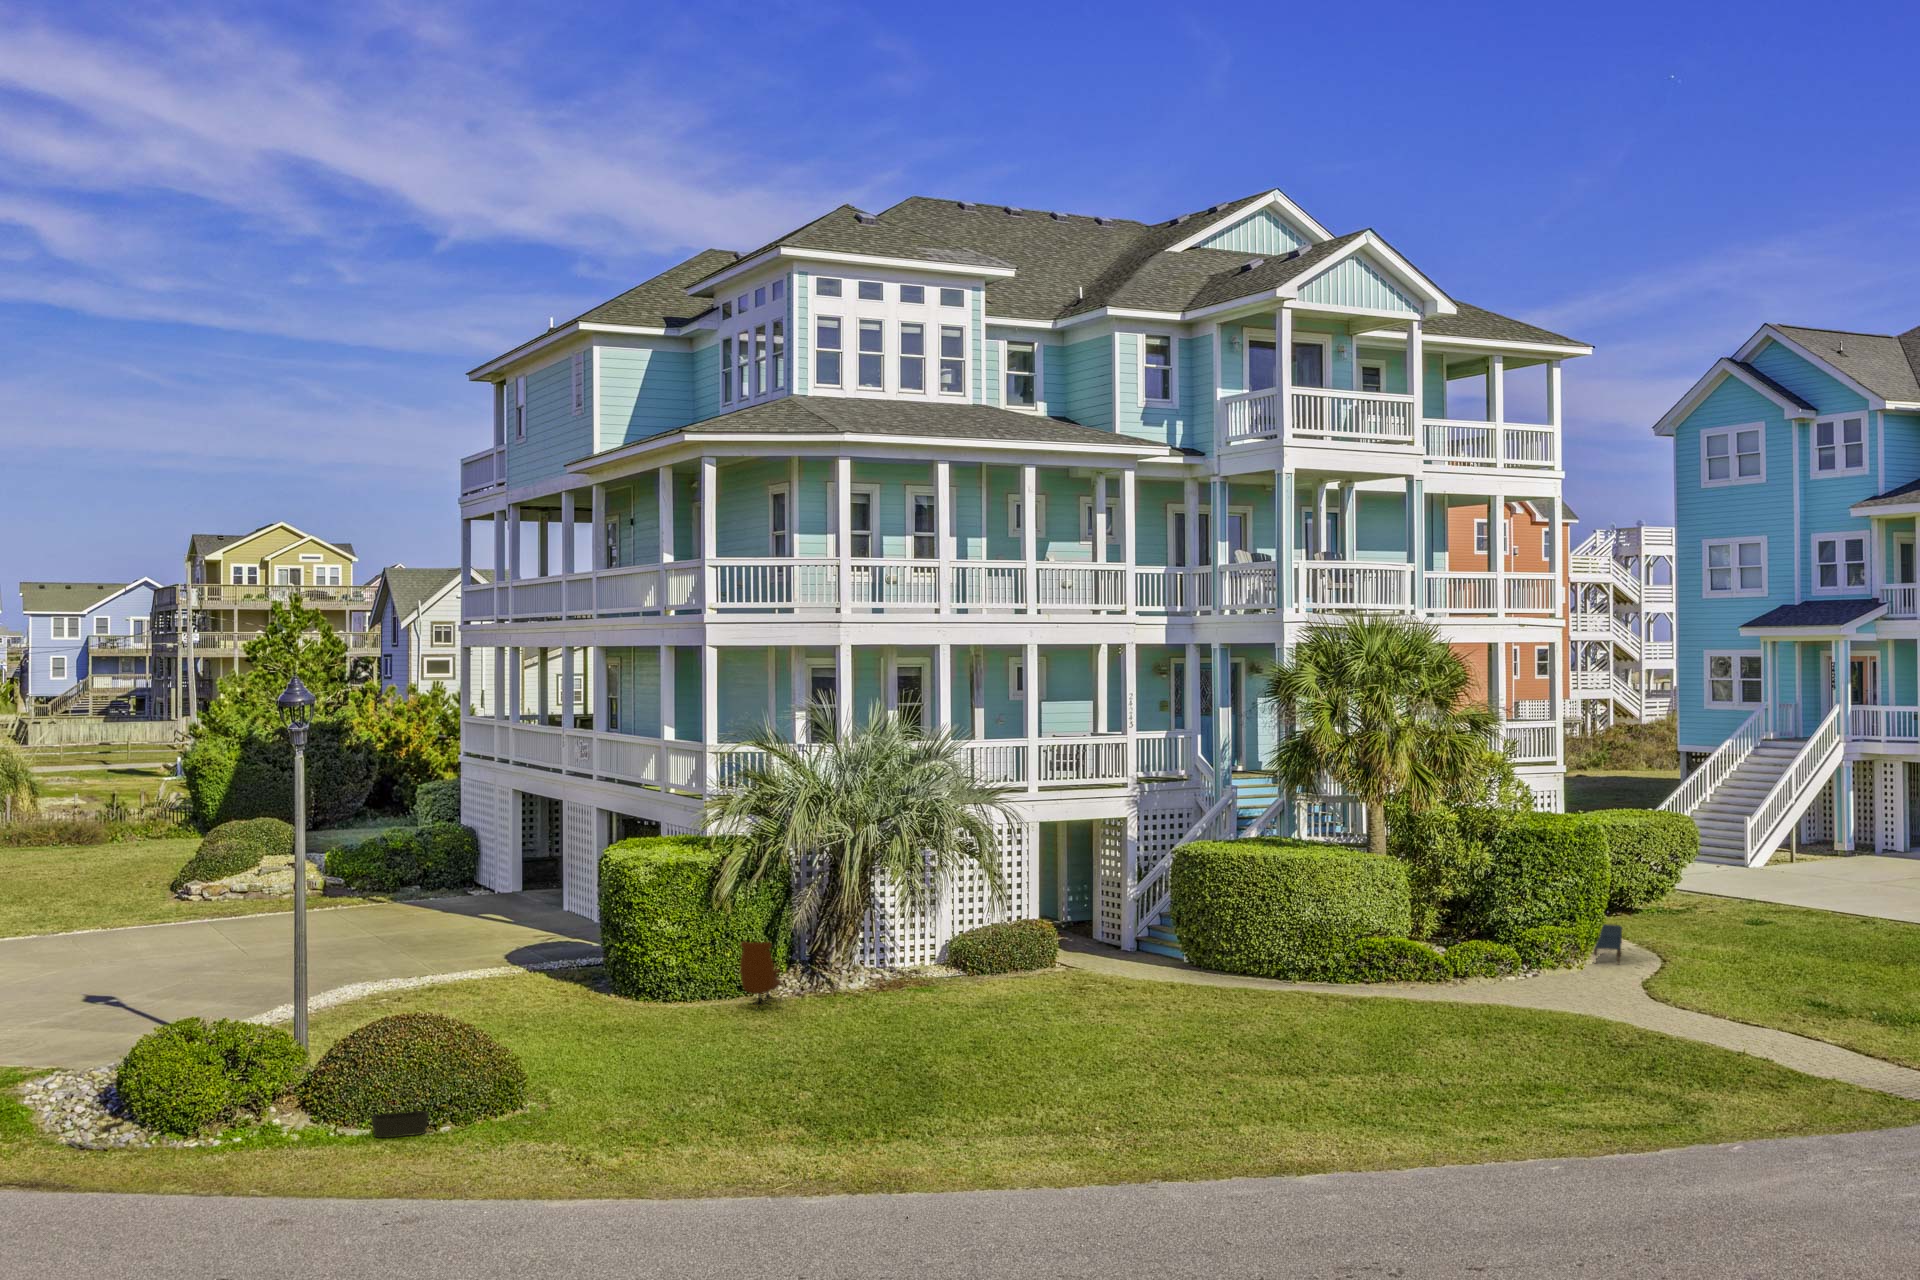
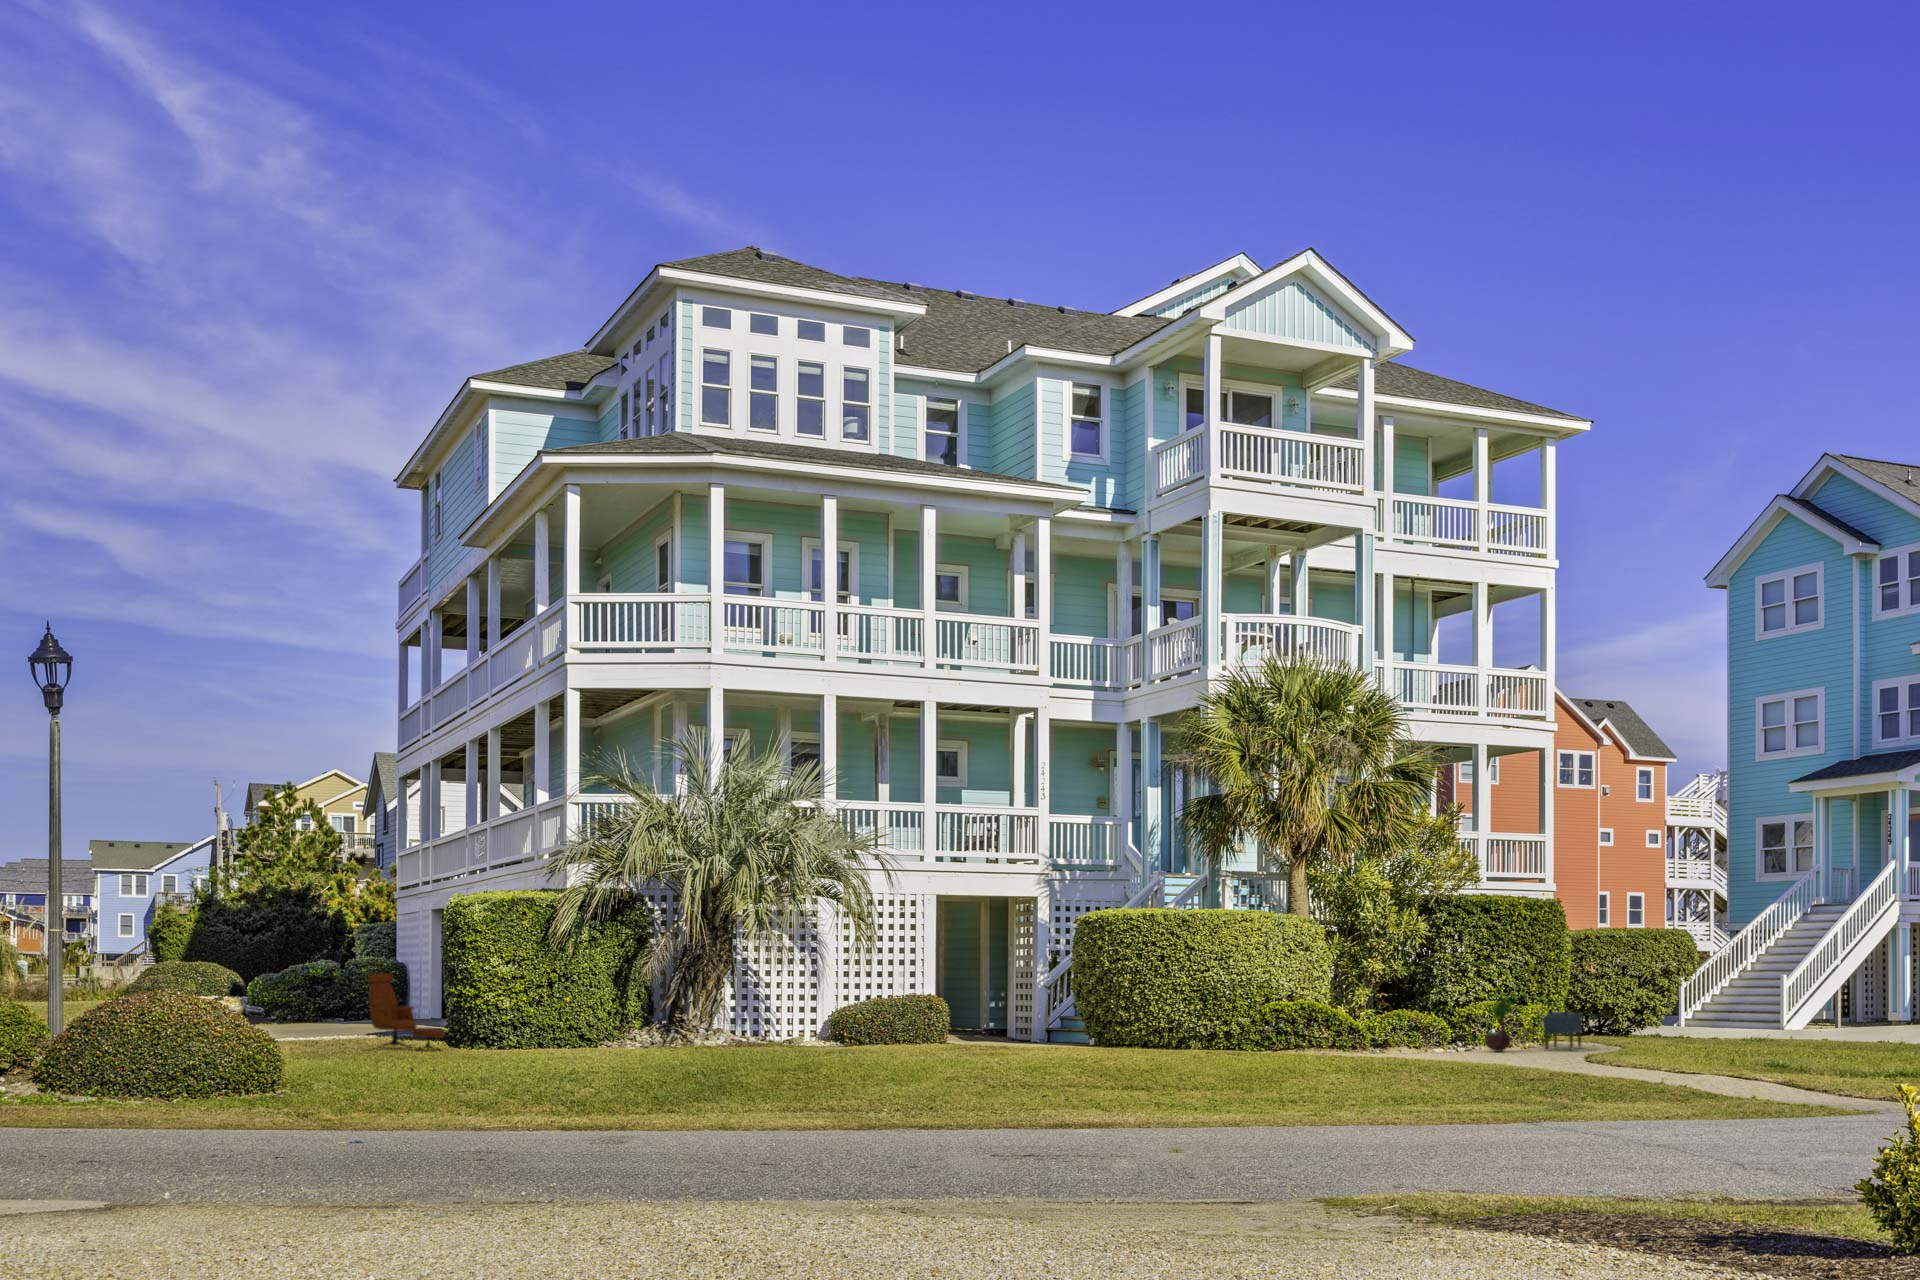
potted tree: none [1543,916,1575,968] -> present [1485,997,1514,1052]
lounge chair: present [739,941,781,1011] -> present [368,973,445,1050]
basket: present [372,1090,429,1138] -> none [151,1054,212,1102]

